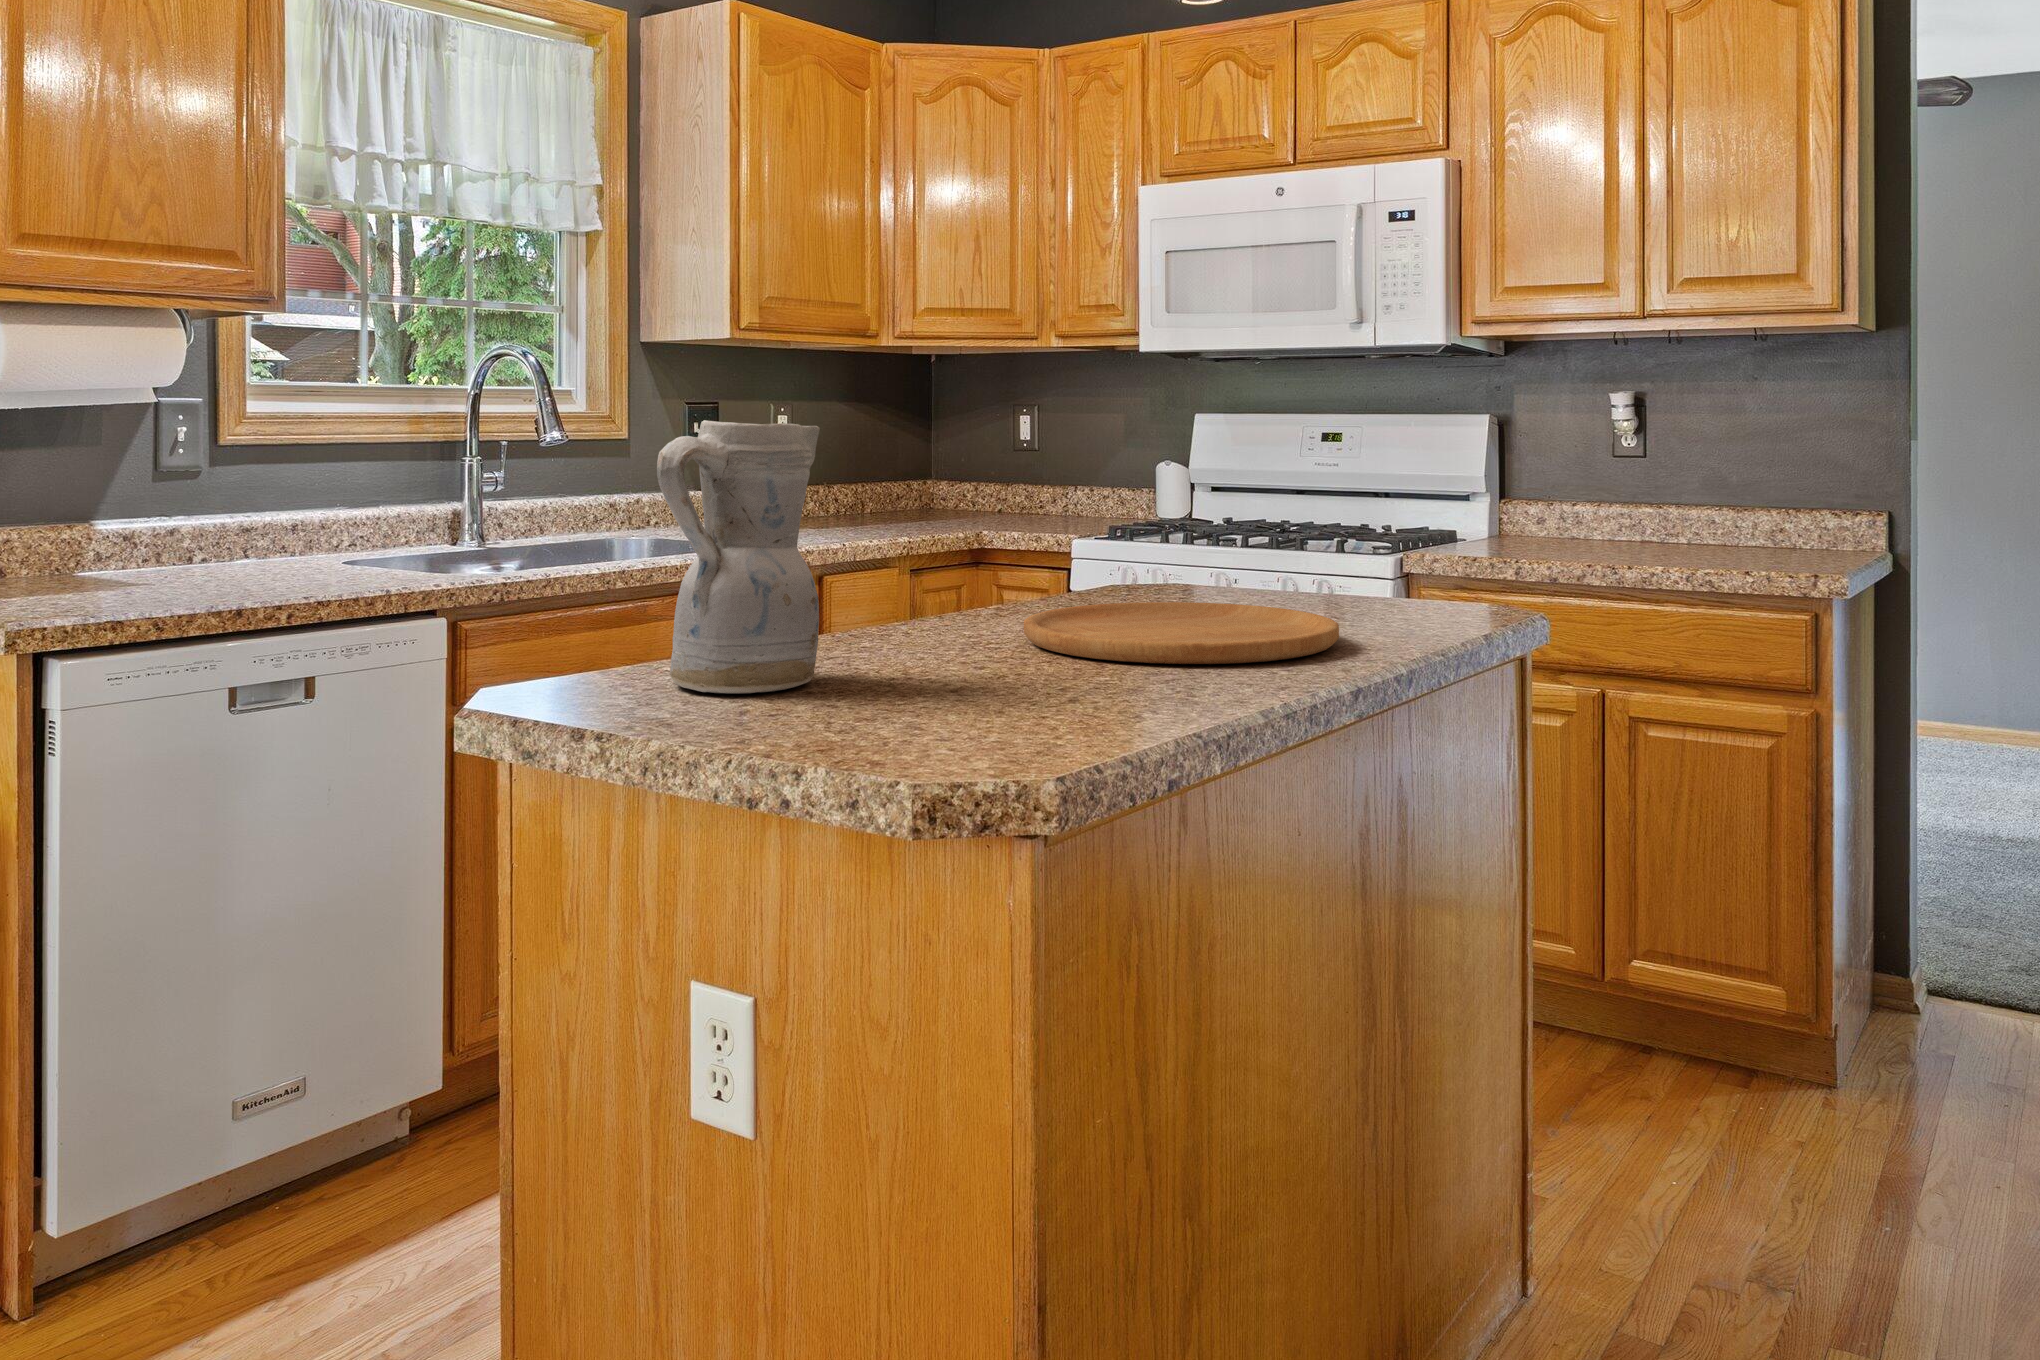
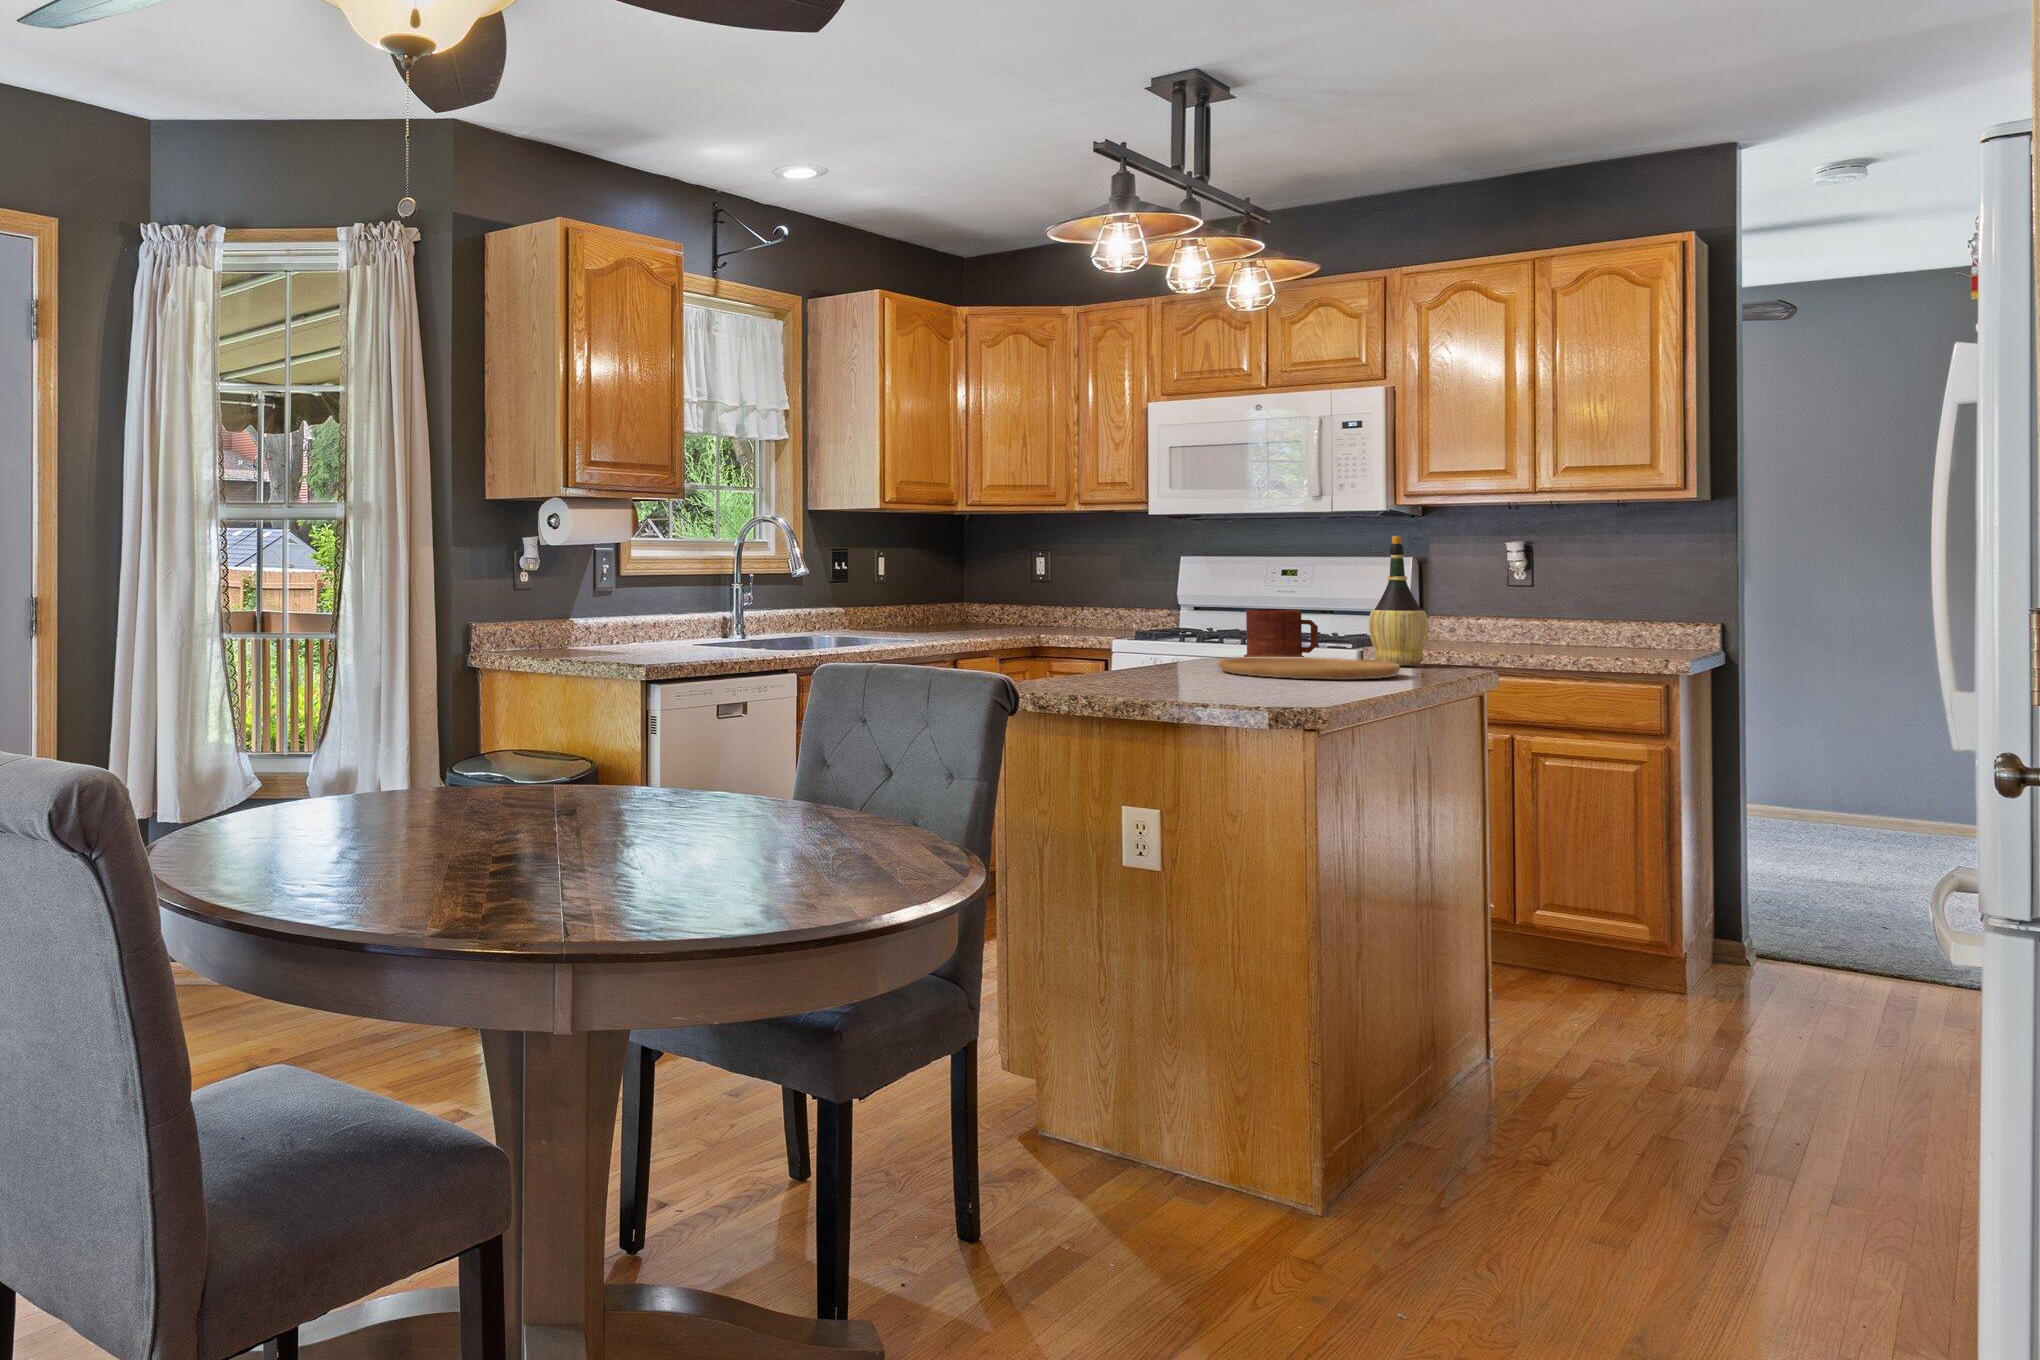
wine bottle: none [1327,378,1423,612] -> present [1369,536,1429,666]
ceramic pitcher: present [657,420,820,693] -> none [1079,558,1153,683]
mug: none [1137,508,1254,604] -> present [1244,610,1318,657]

